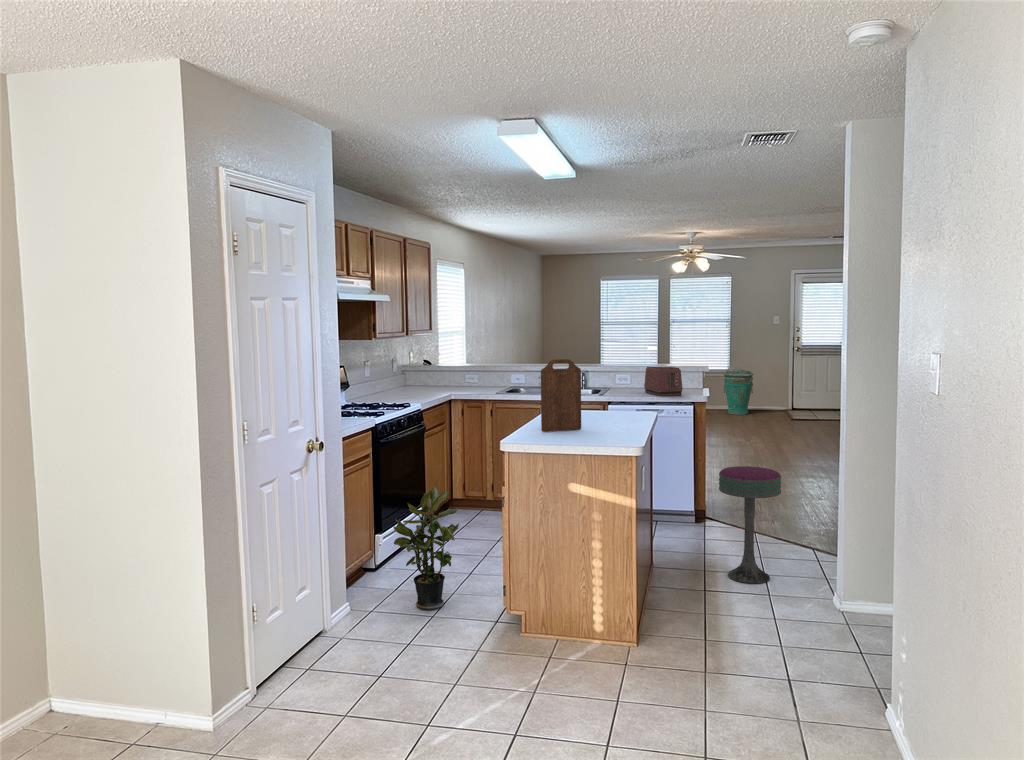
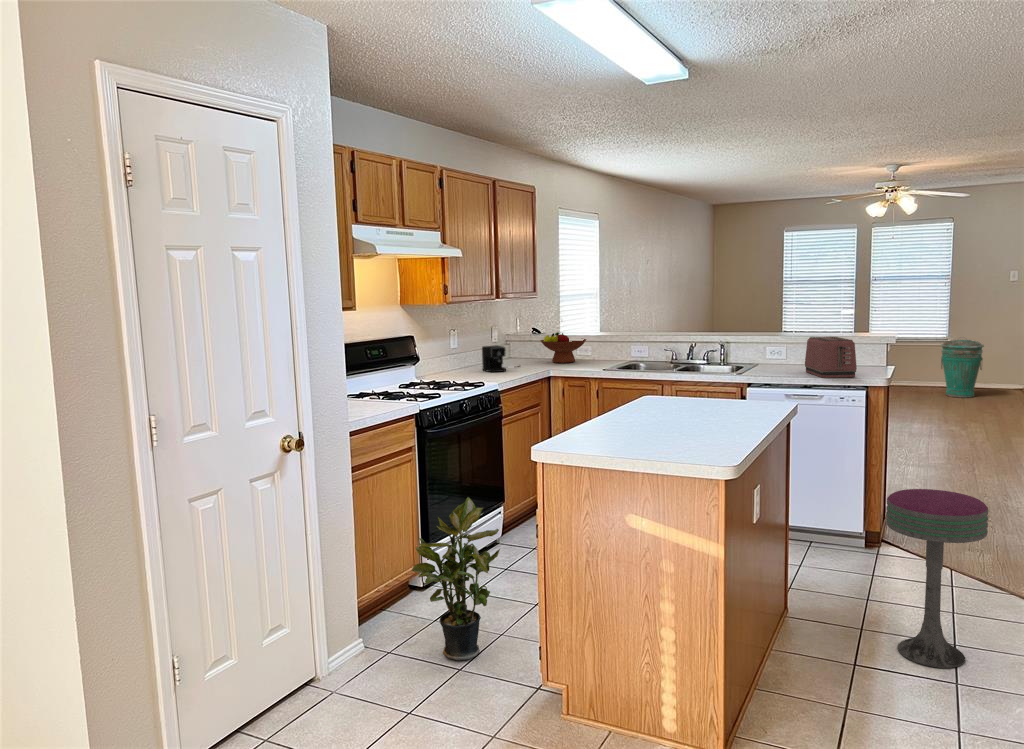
cutting board: present [541,359,581,432] -> none [603,330,664,433]
fruit bowl: none [435,364,473,389] -> present [541,332,586,363]
coffee maker: none [393,374,423,396] -> present [482,345,519,372]

